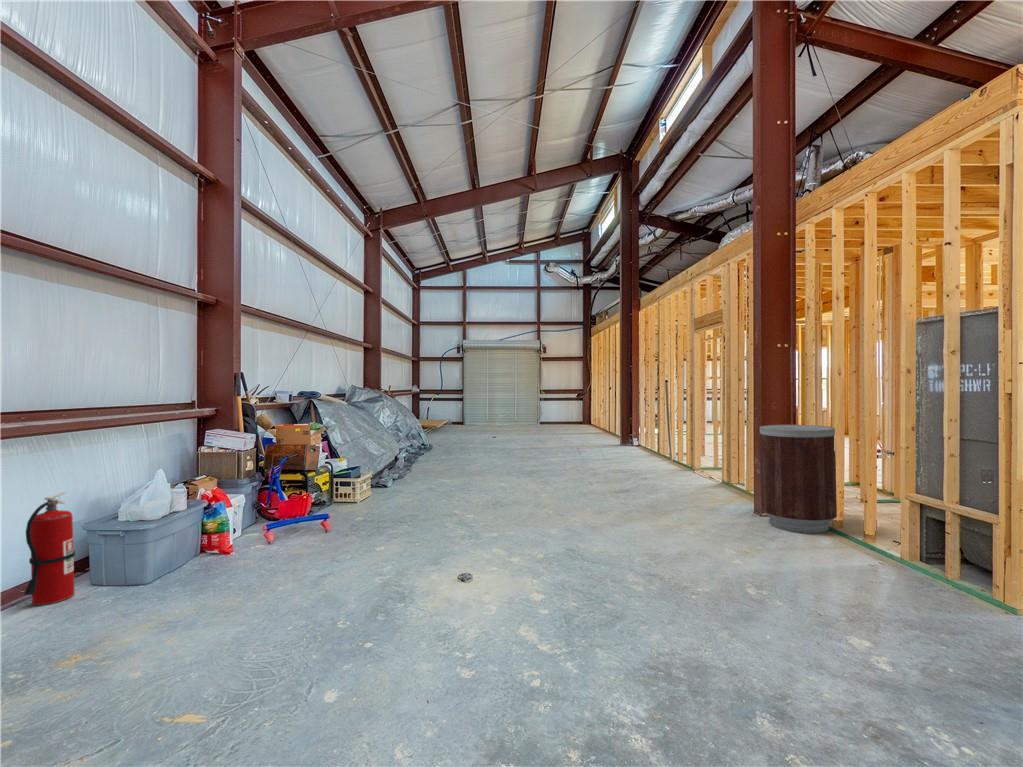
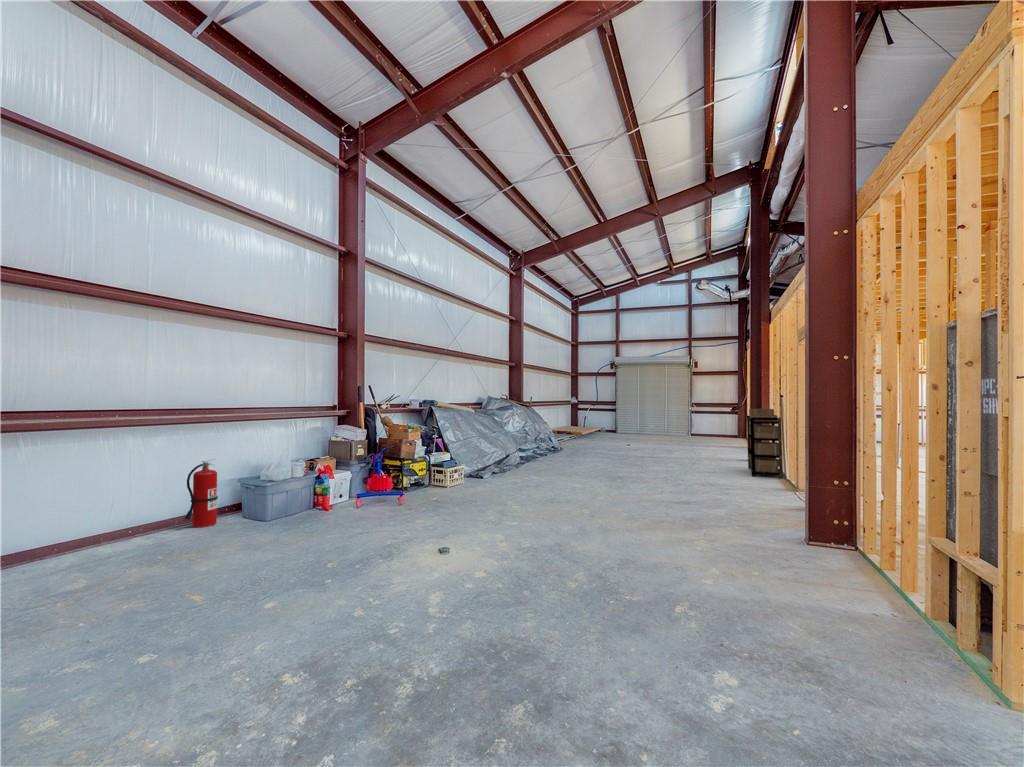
shelving unit: none [631,394,671,459] -> present [747,409,783,478]
trash can: present [760,425,837,533] -> none [778,446,876,577]

